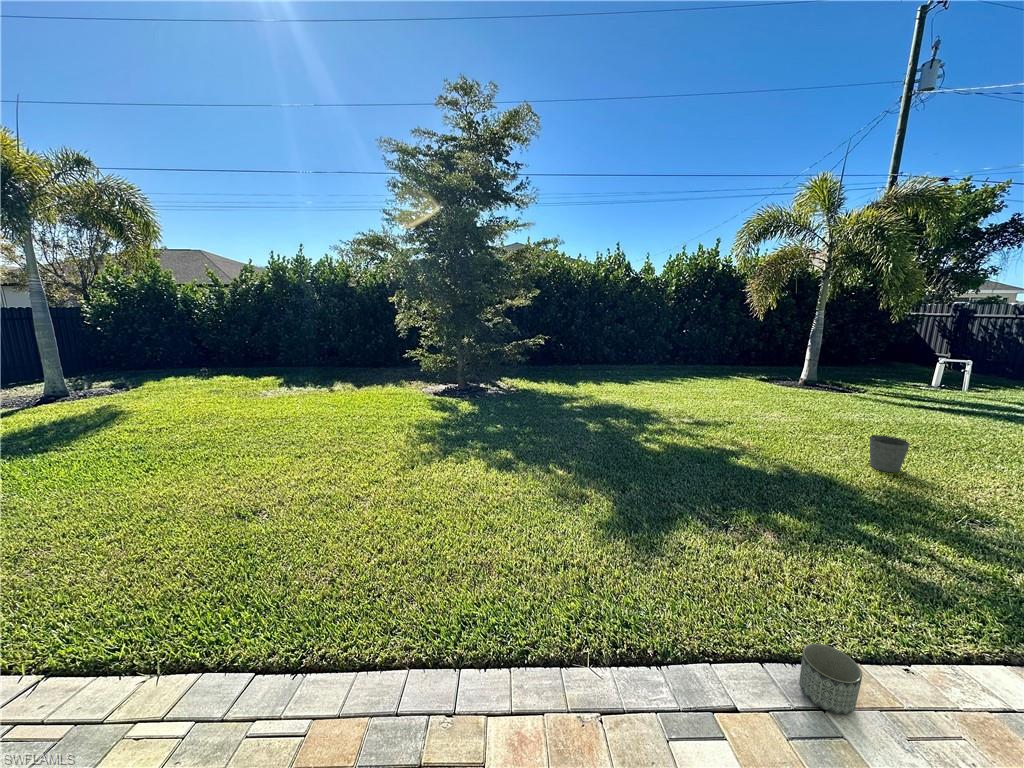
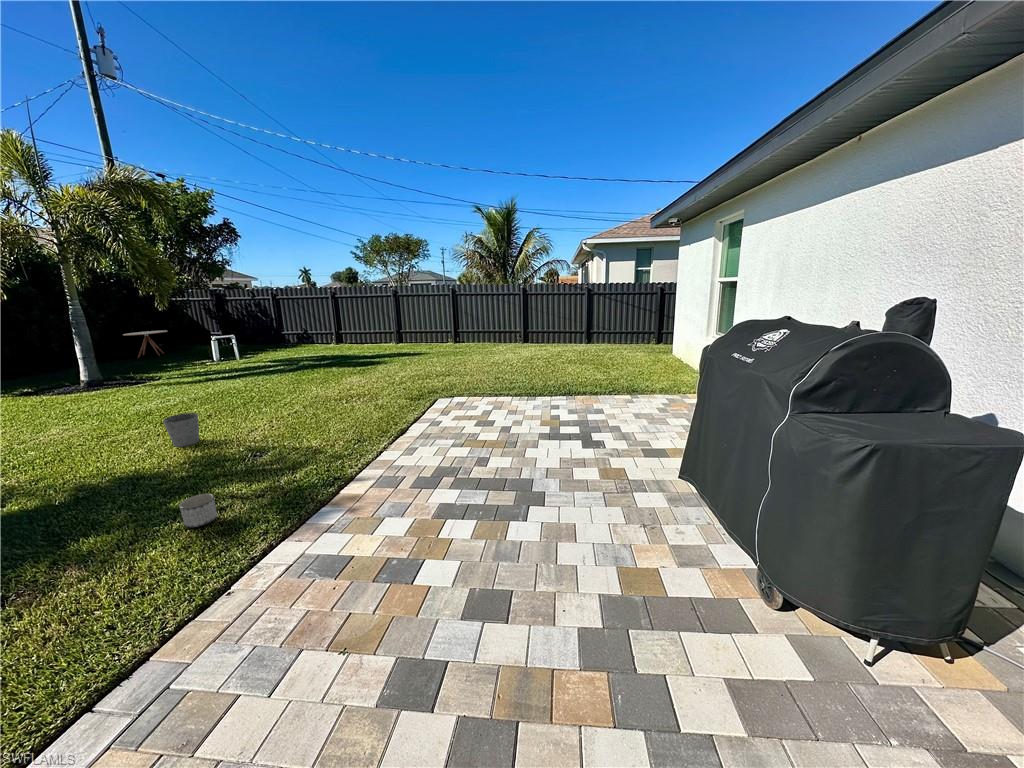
round table: none [844,342,888,368] -> present [123,330,167,358]
planter: present [799,644,862,715] -> present [179,494,217,527]

